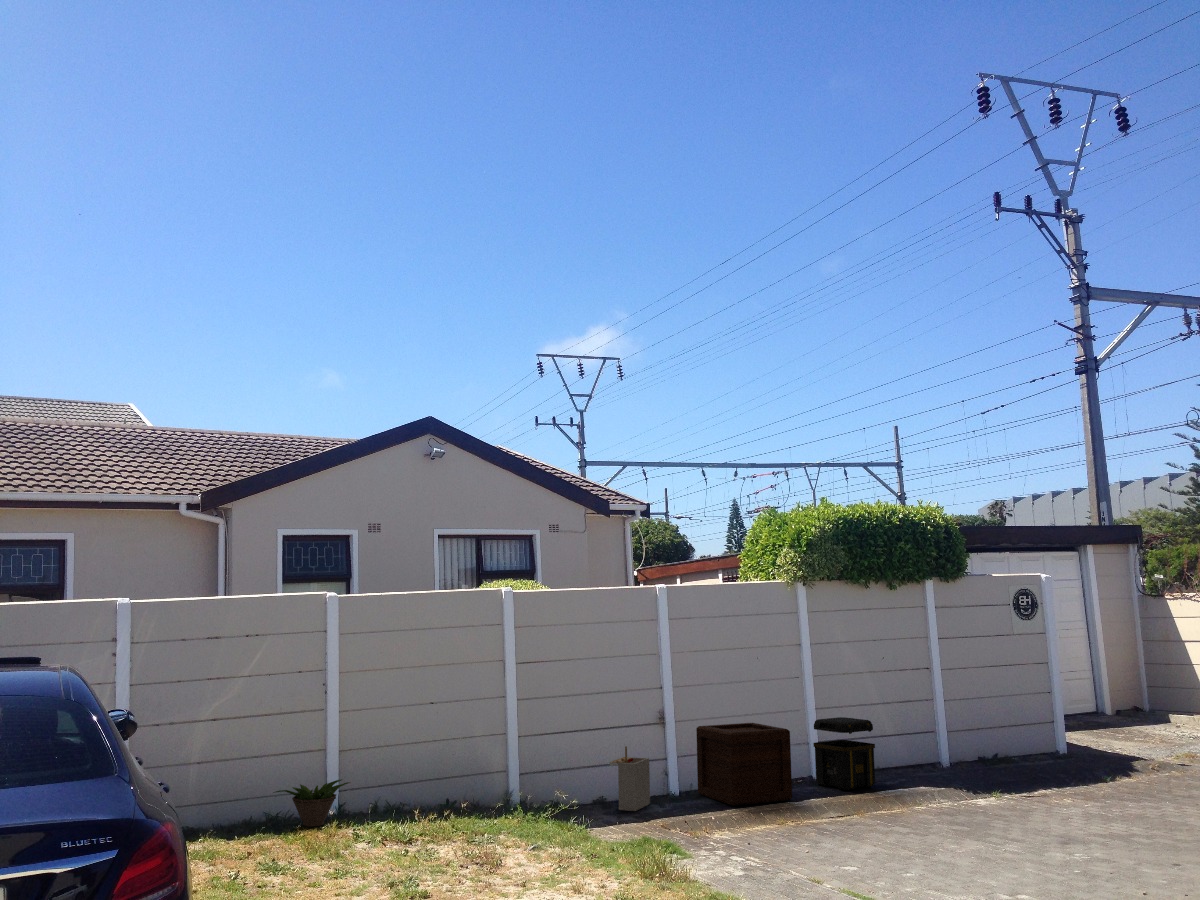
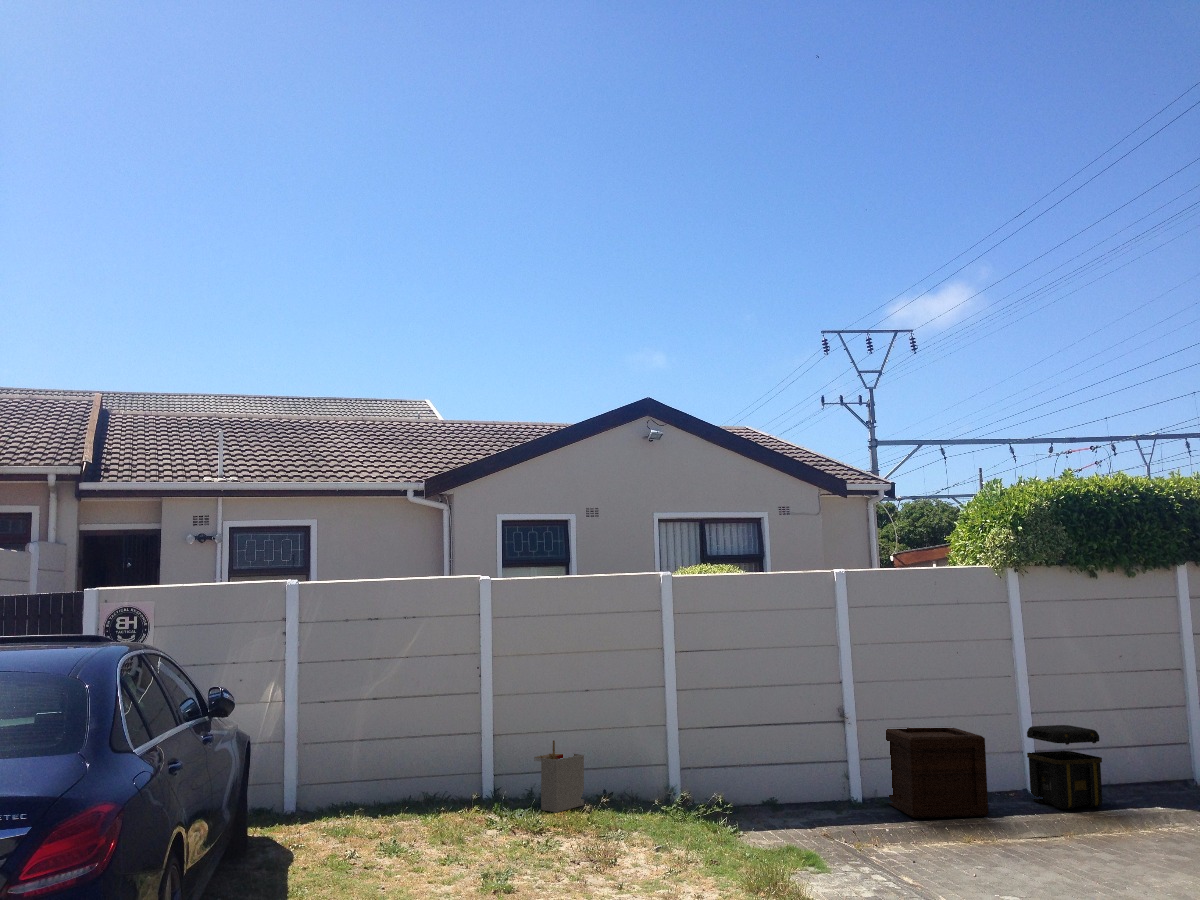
storage bin: present [610,746,650,811] -> present [534,740,584,812]
decorative plant: present [276,779,350,826] -> none [424,765,498,810]

